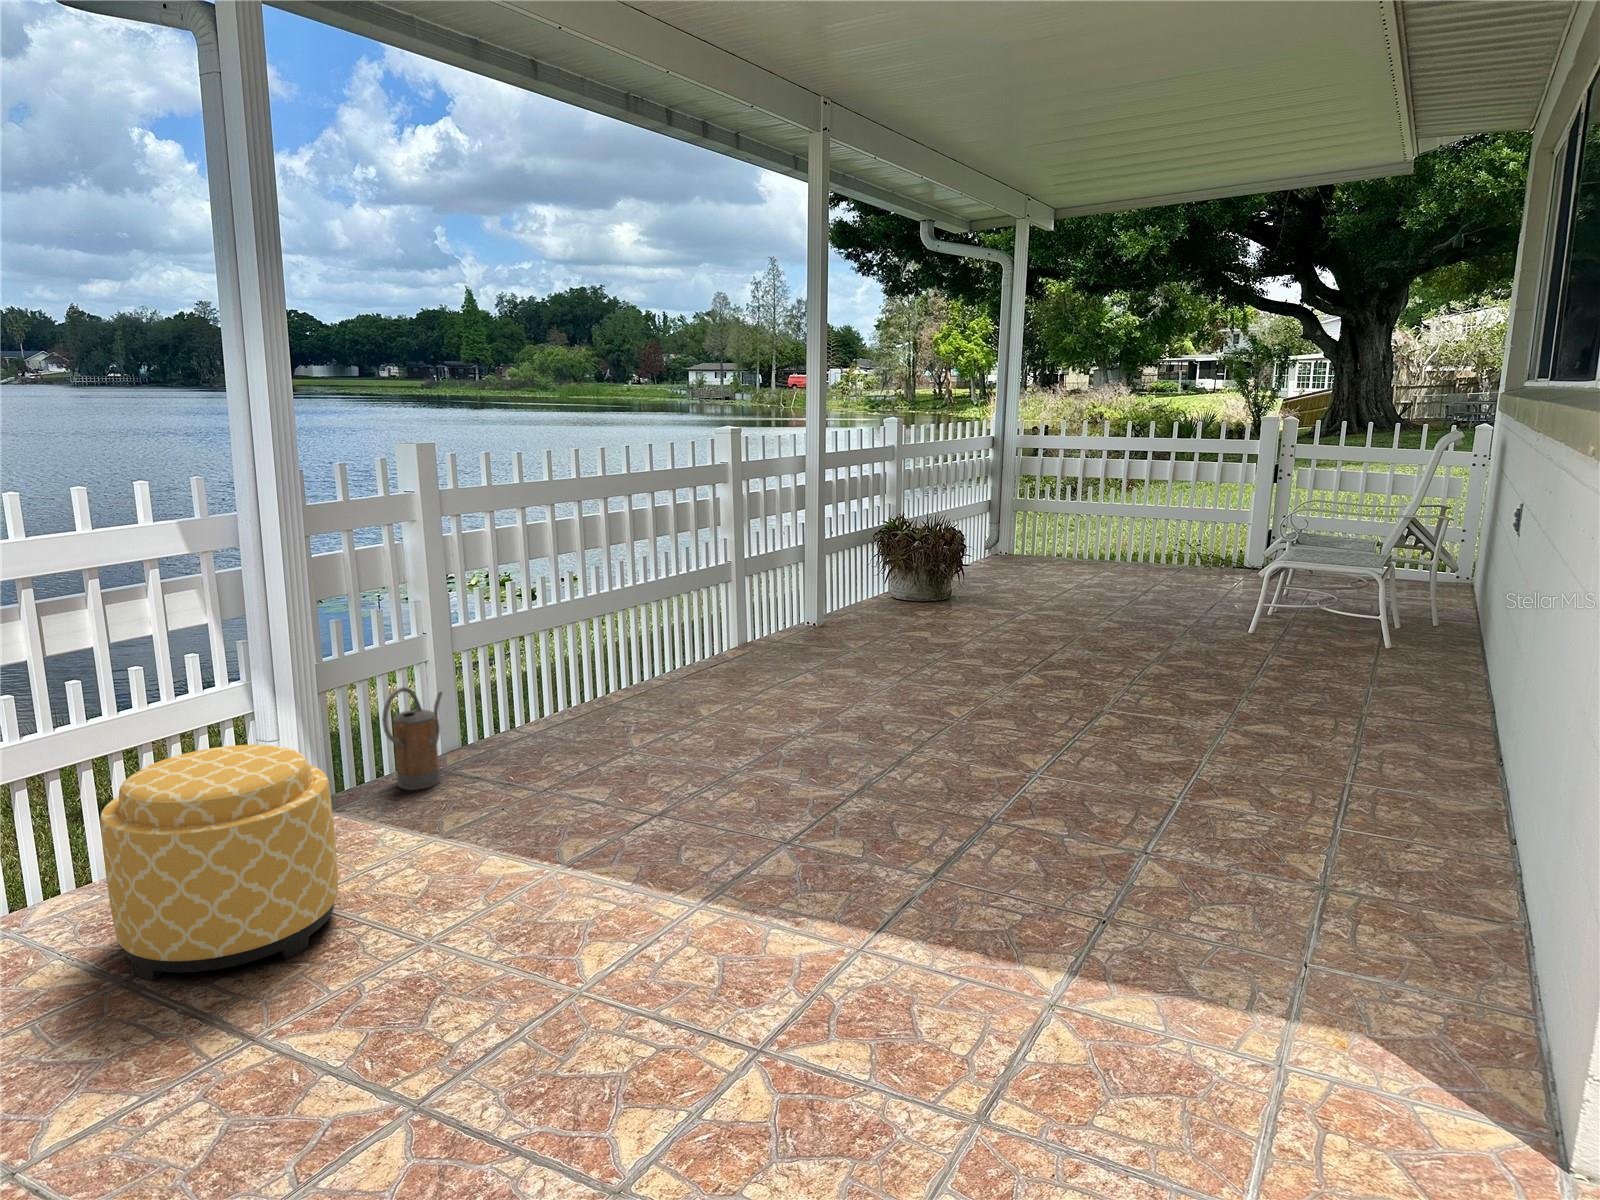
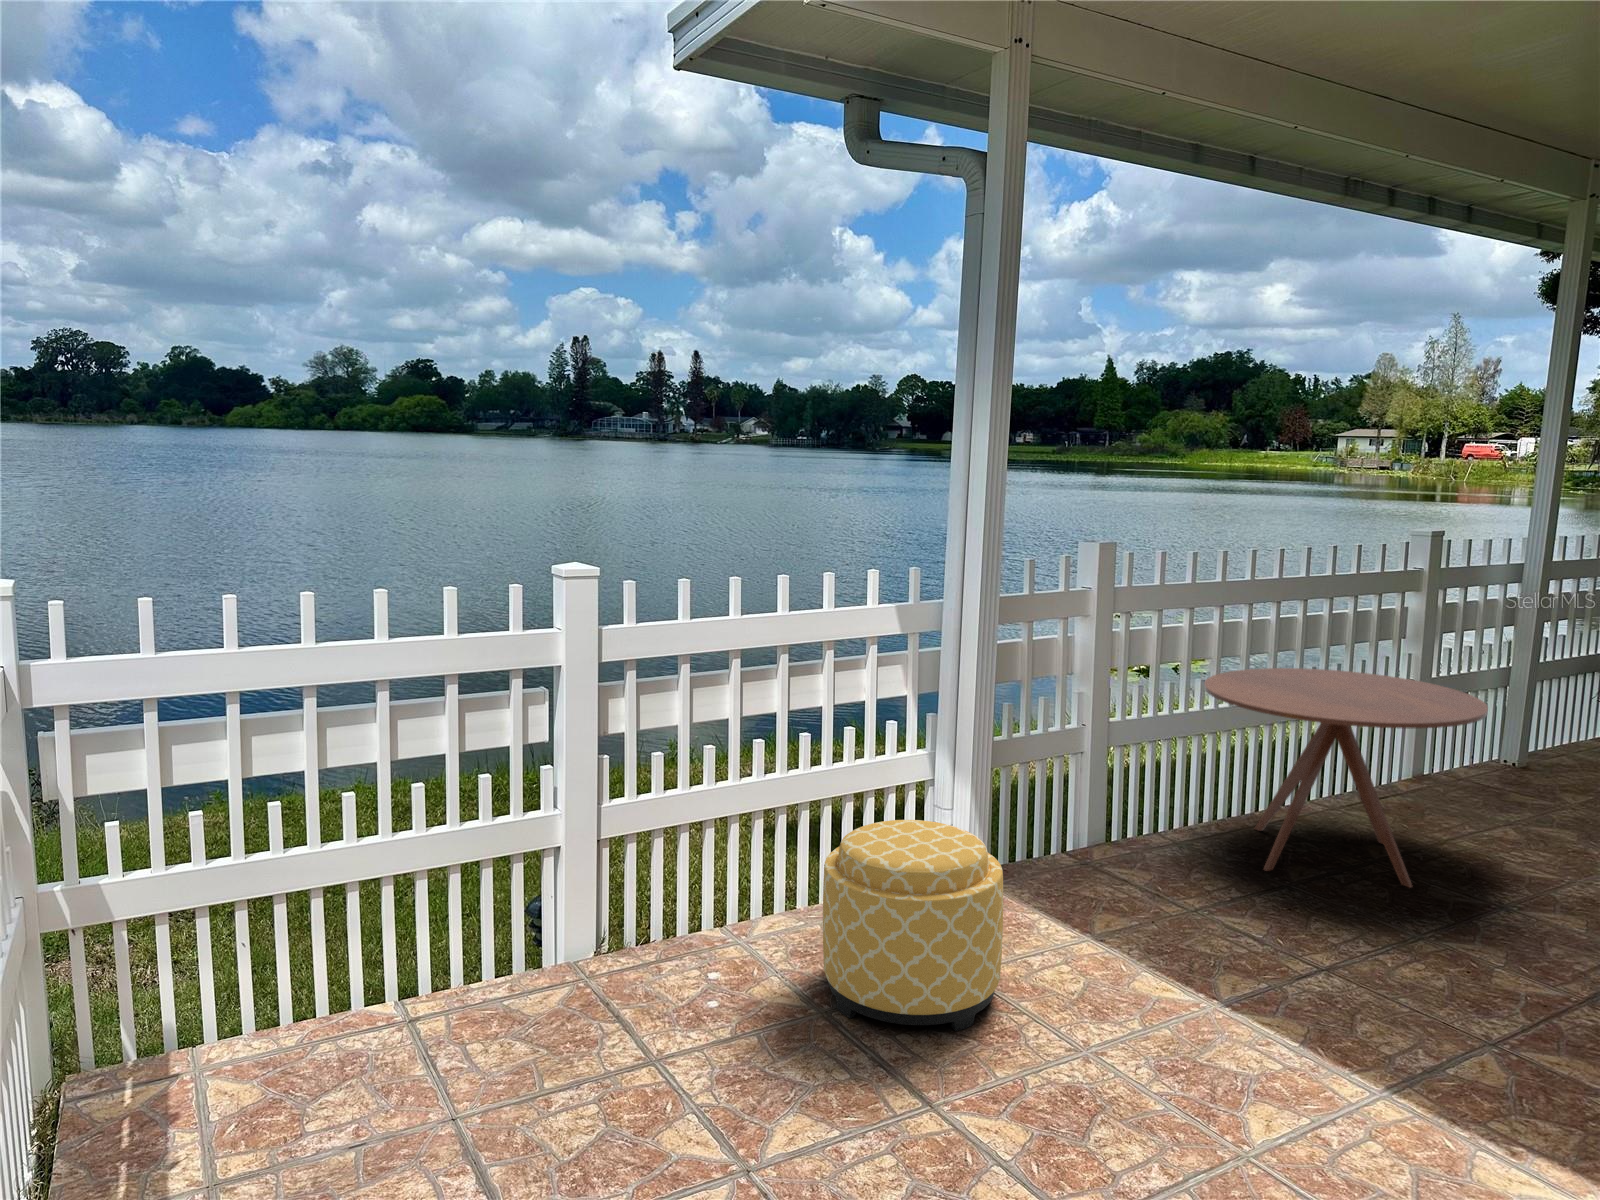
round table: none [547,557,777,743] -> present [1204,668,1488,887]
watering can: present [382,687,442,790] -> none [1037,780,1092,883]

